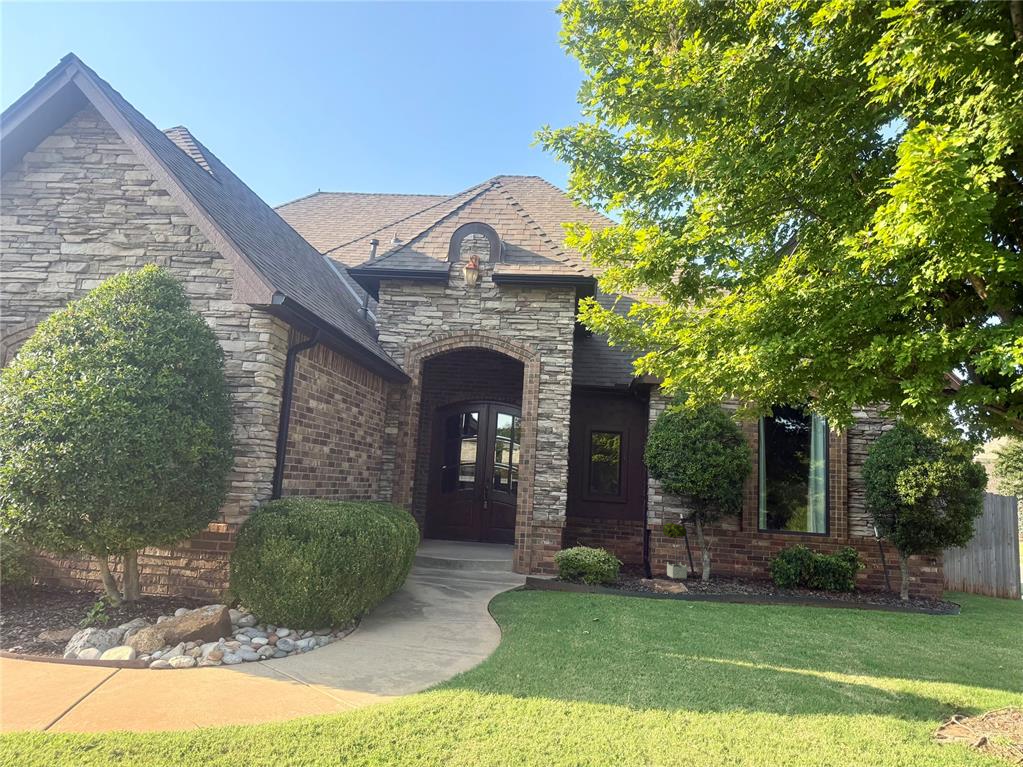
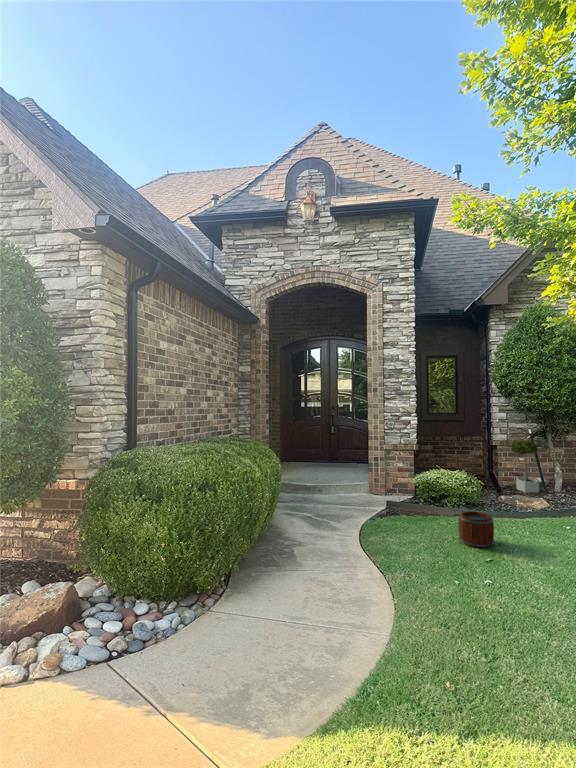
bucket: none [580,580,610,612] -> present [458,511,494,548]

